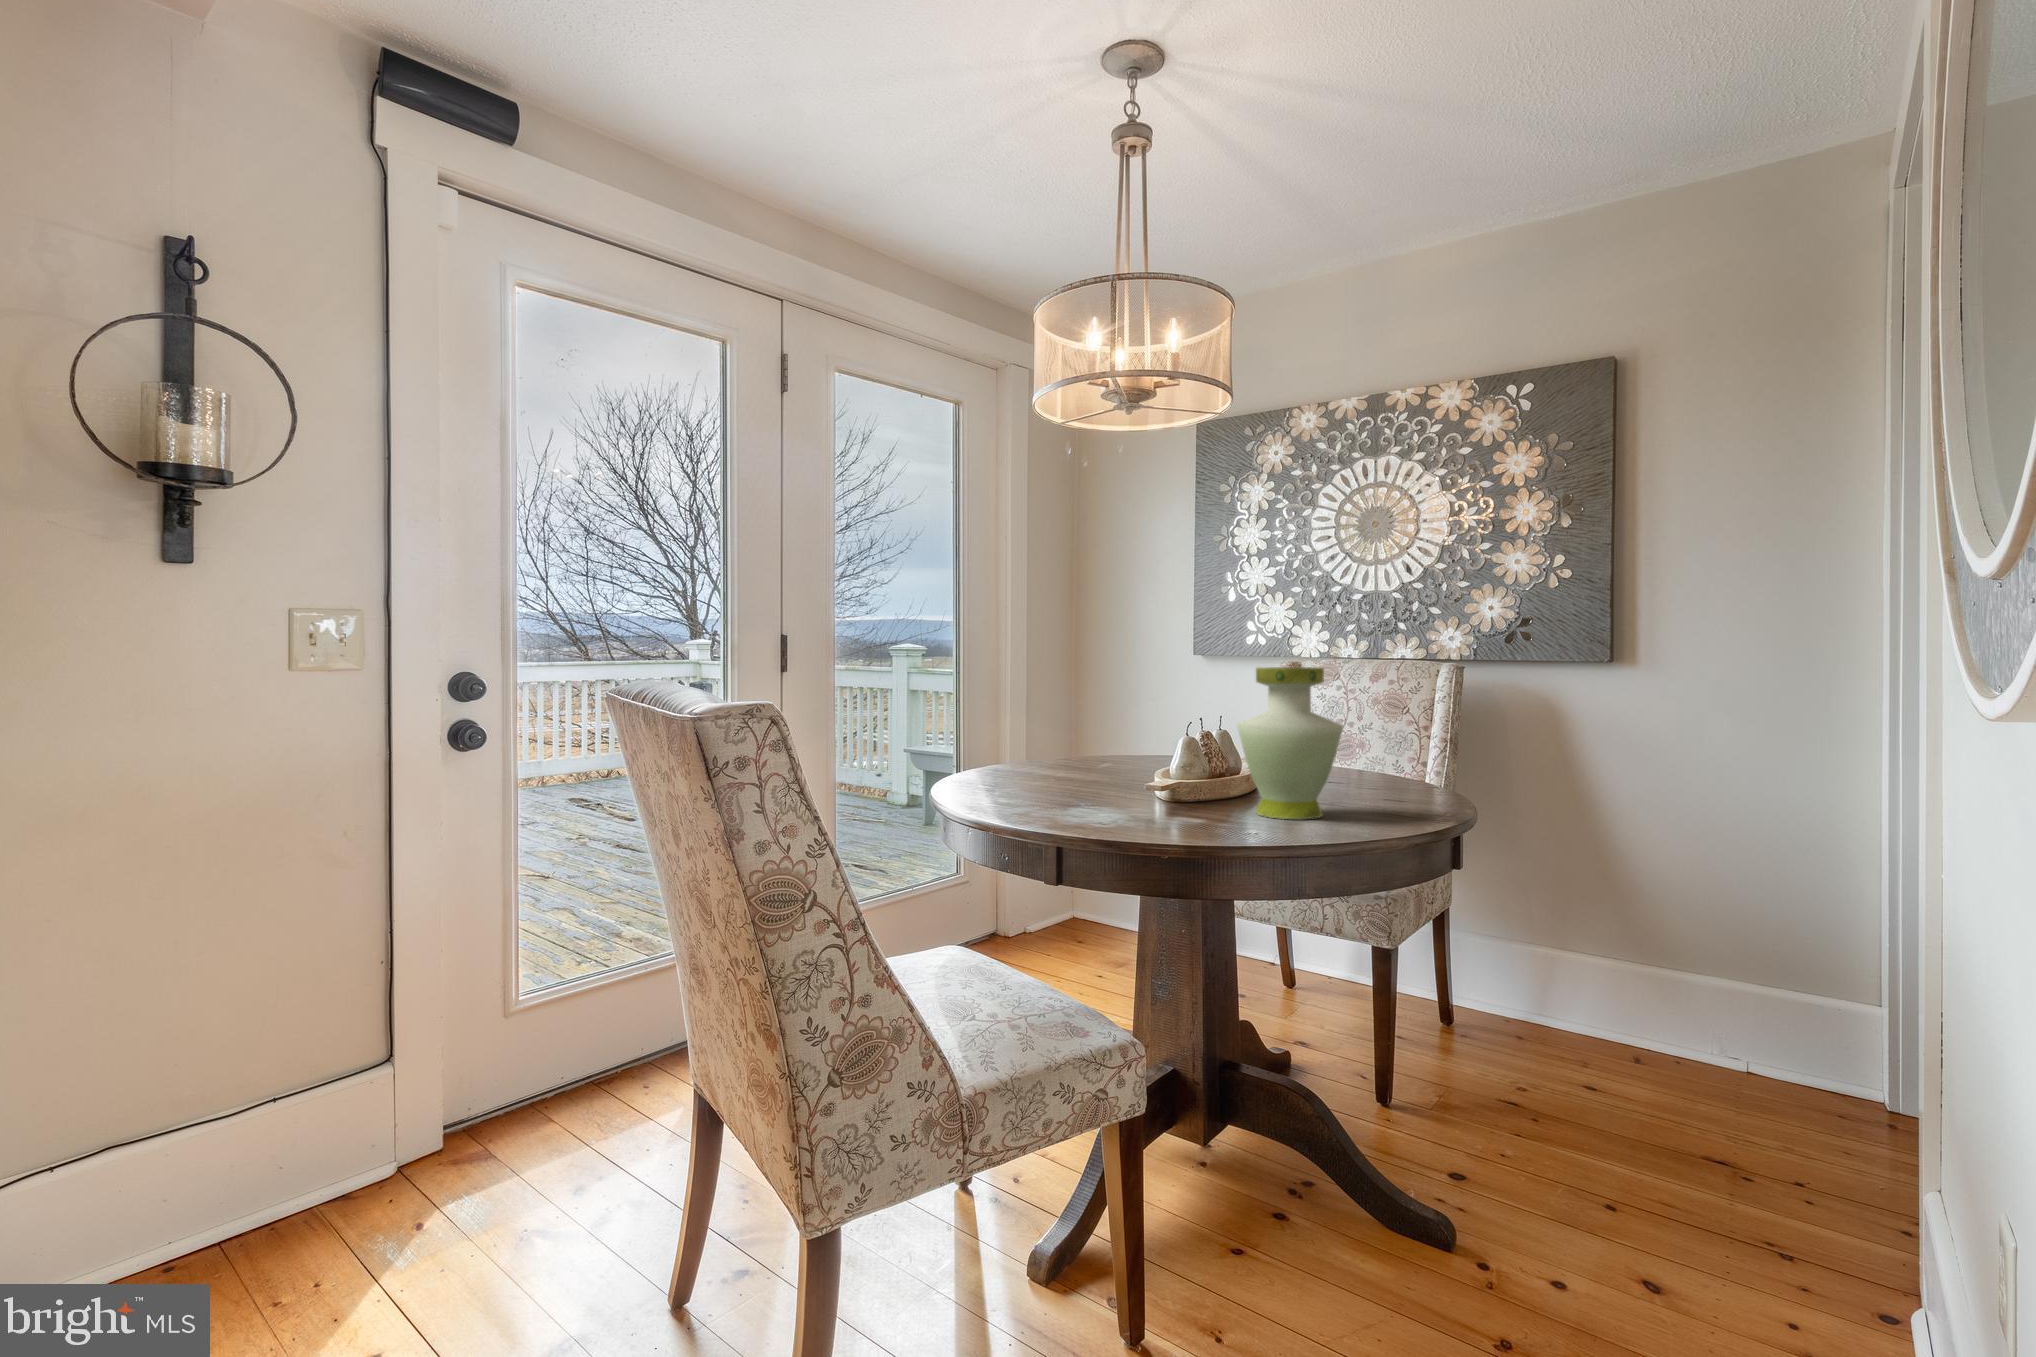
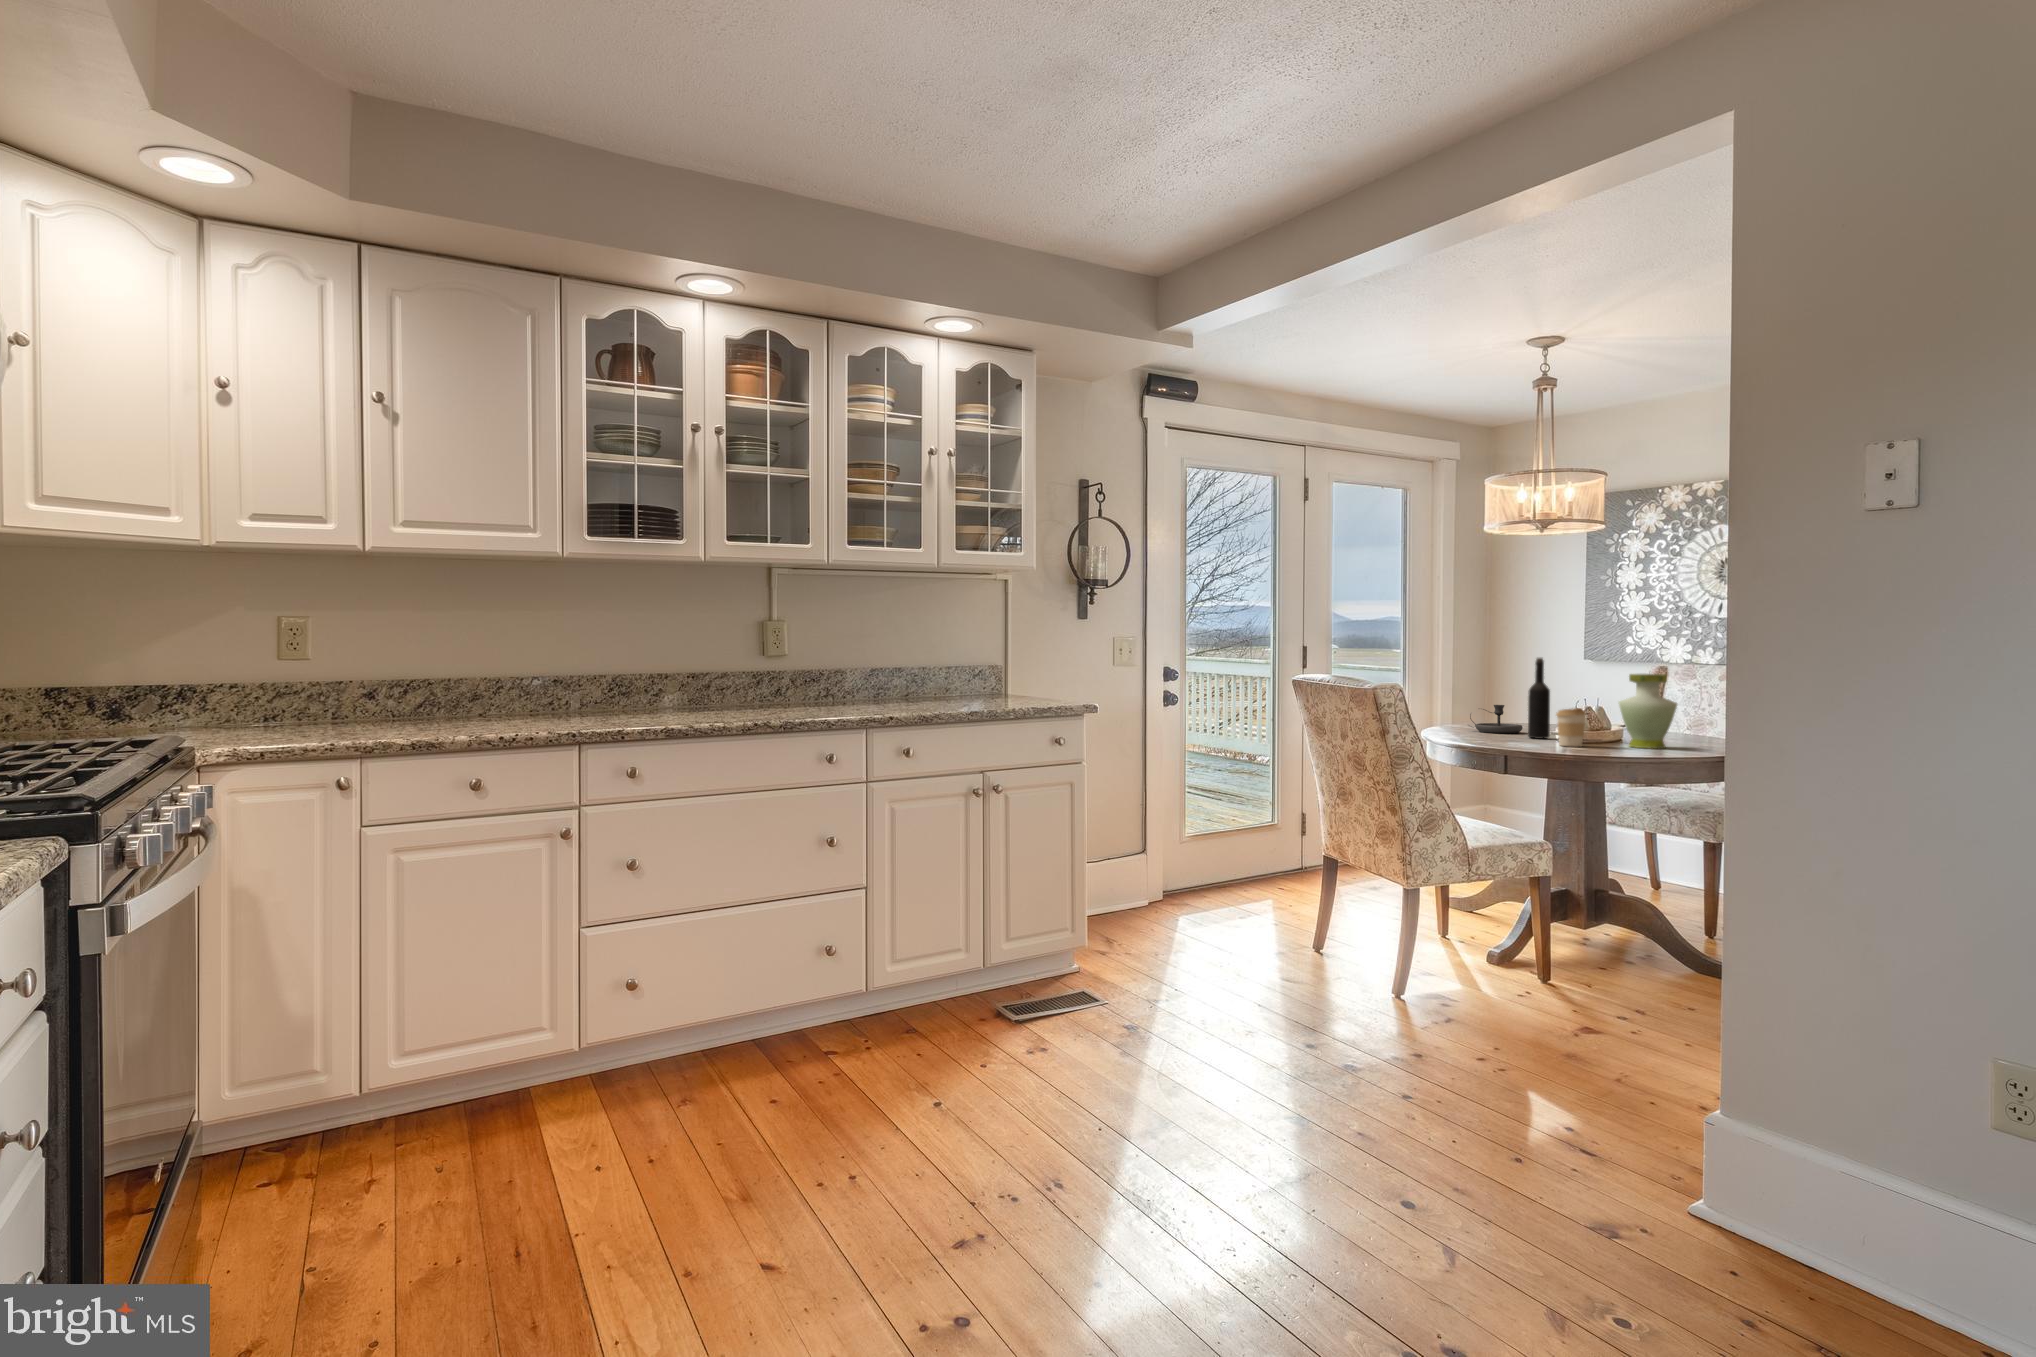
wine bottle: none [1084,639,1122,795] -> present [1528,658,1550,739]
candlestick: none [996,728,1086,780] -> present [1470,705,1523,733]
coffee cup: none [1121,739,1178,822] -> present [1556,708,1586,747]

